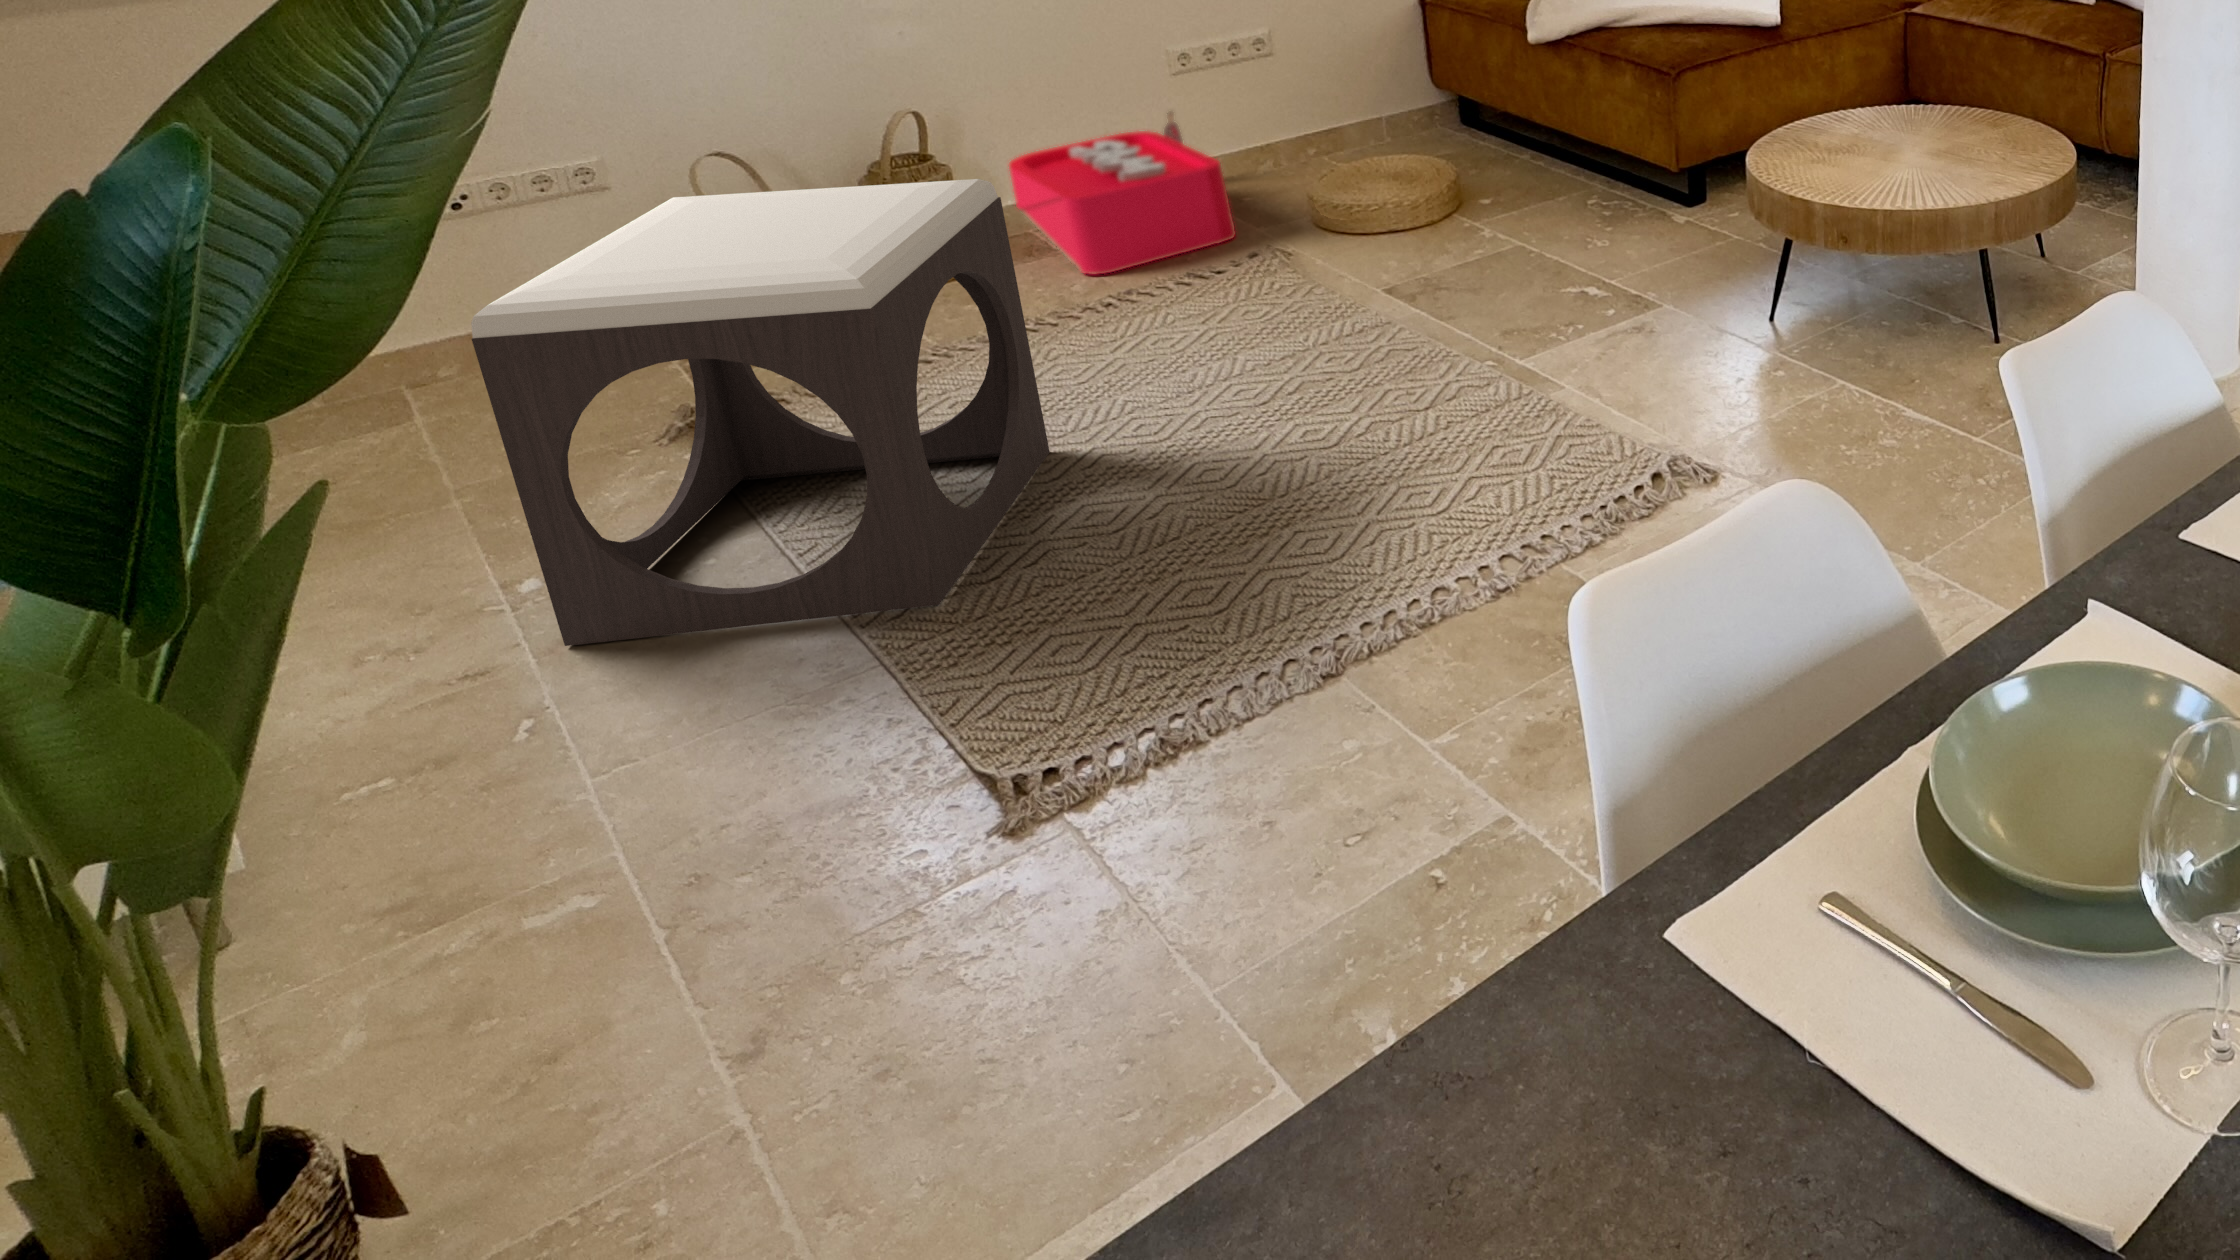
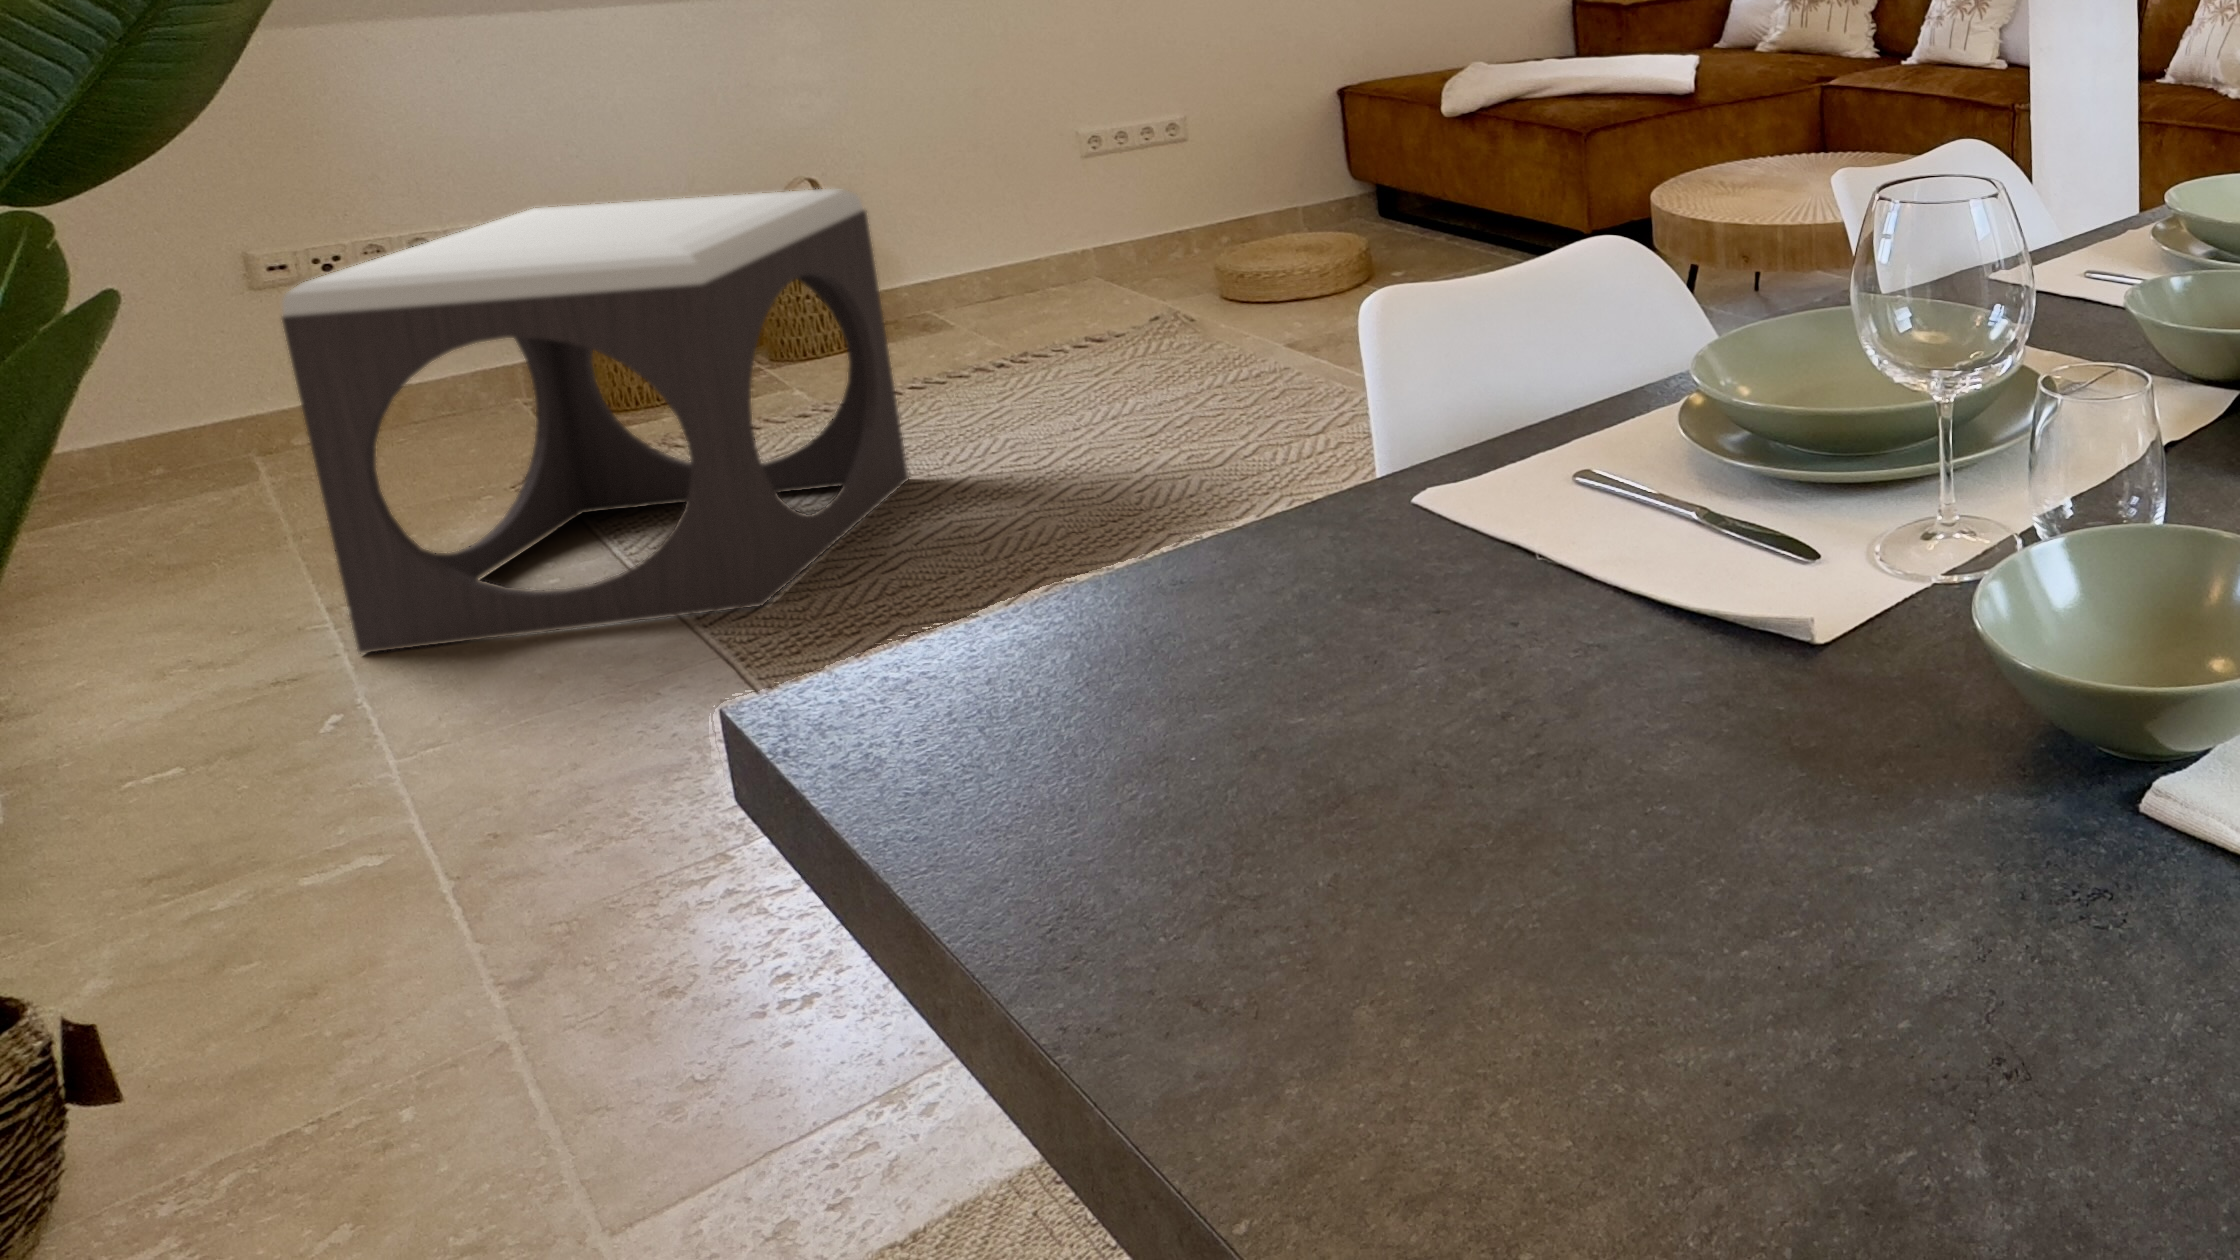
storage bin: present [1009,112,1236,275] -> none [910,191,1139,337]

